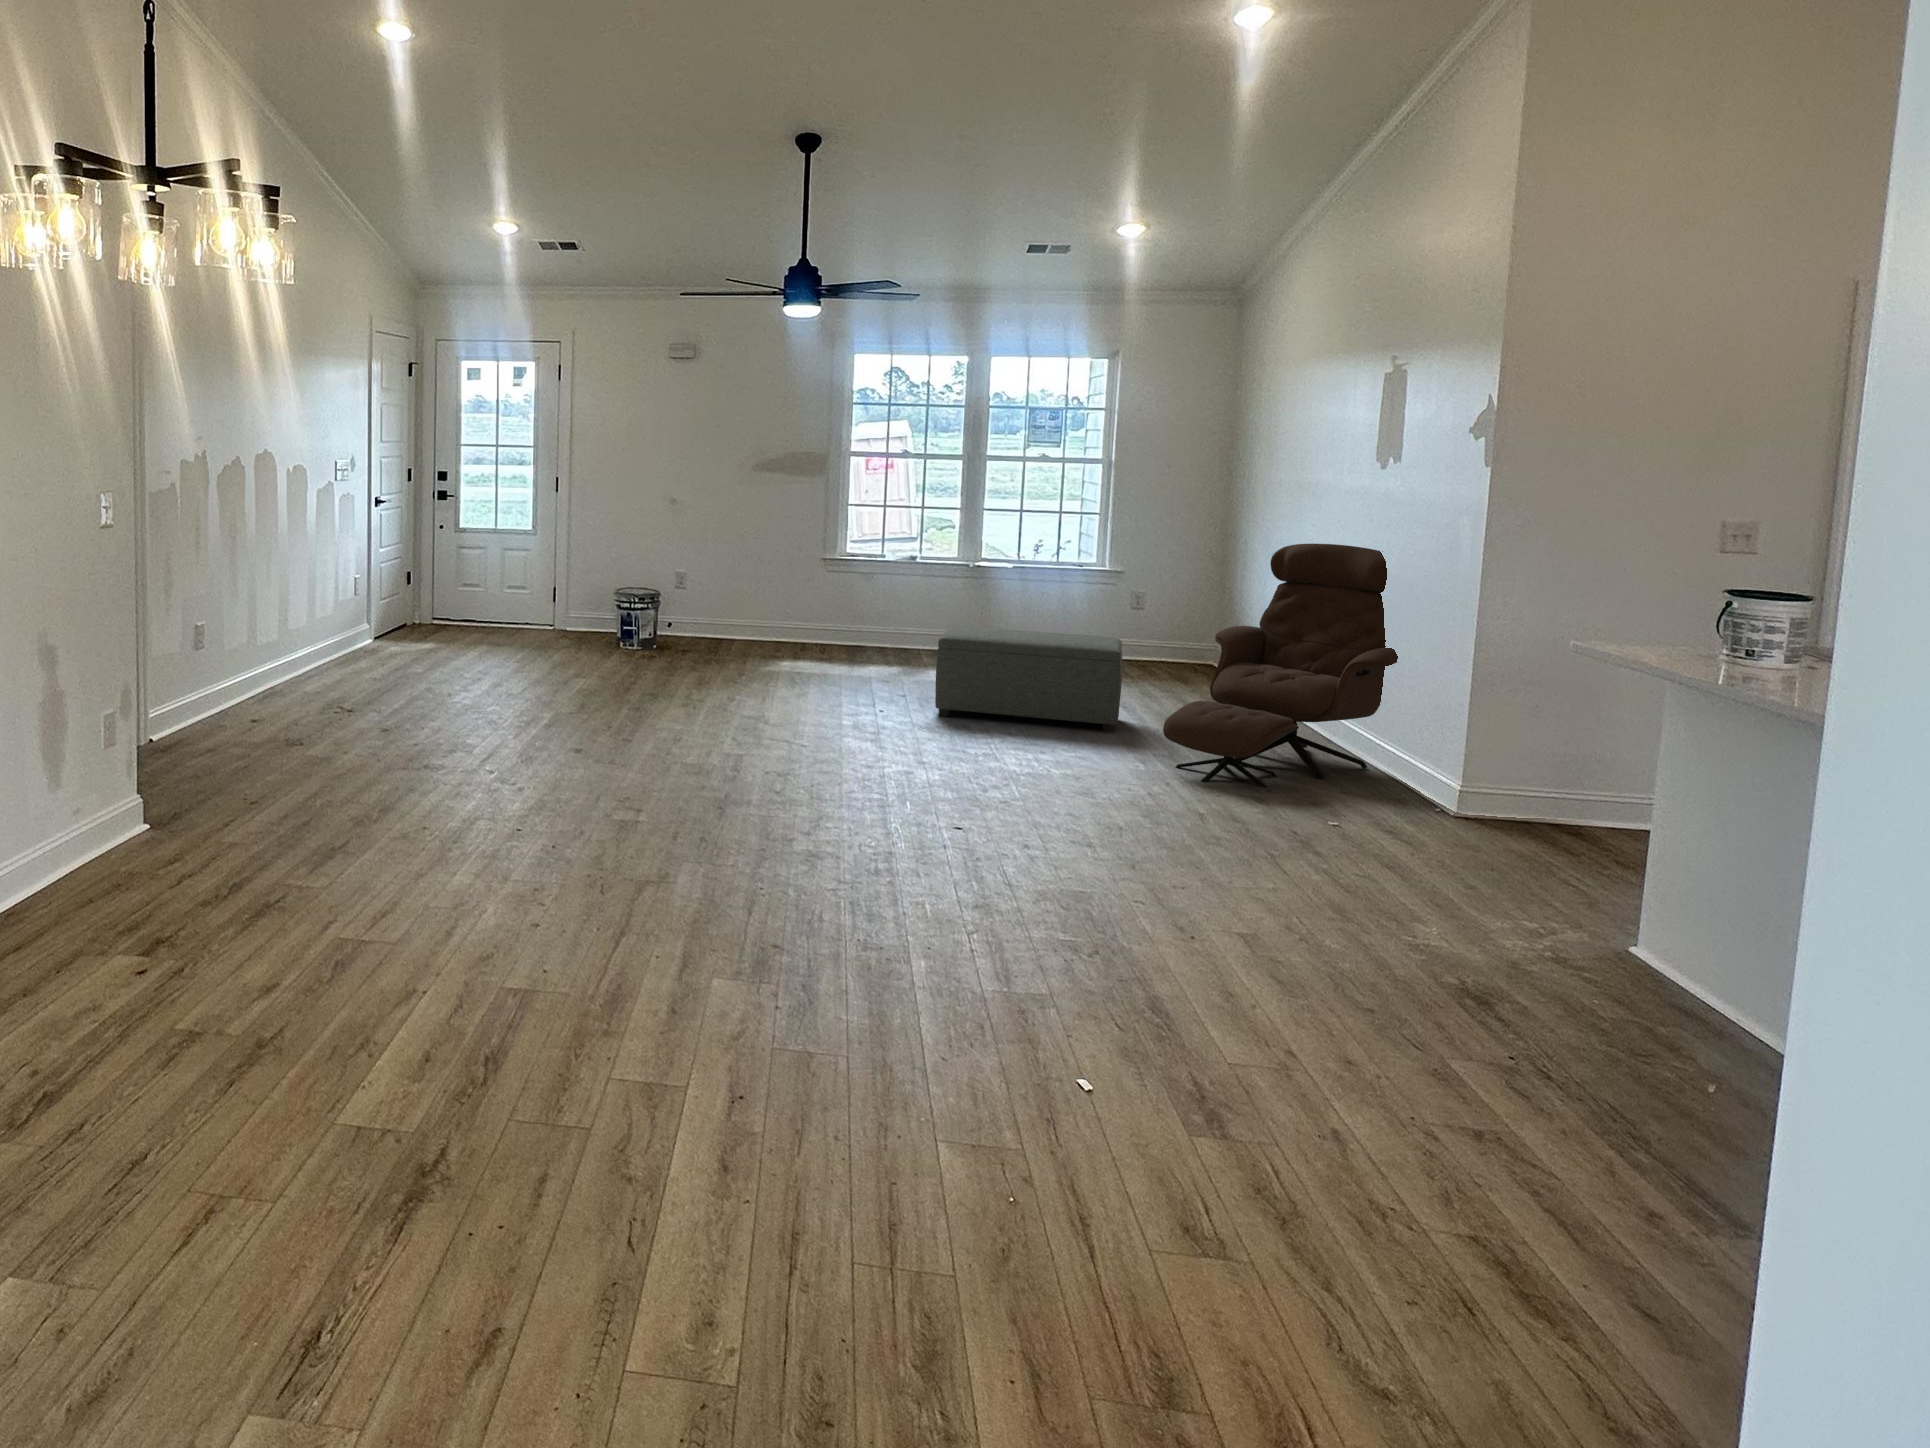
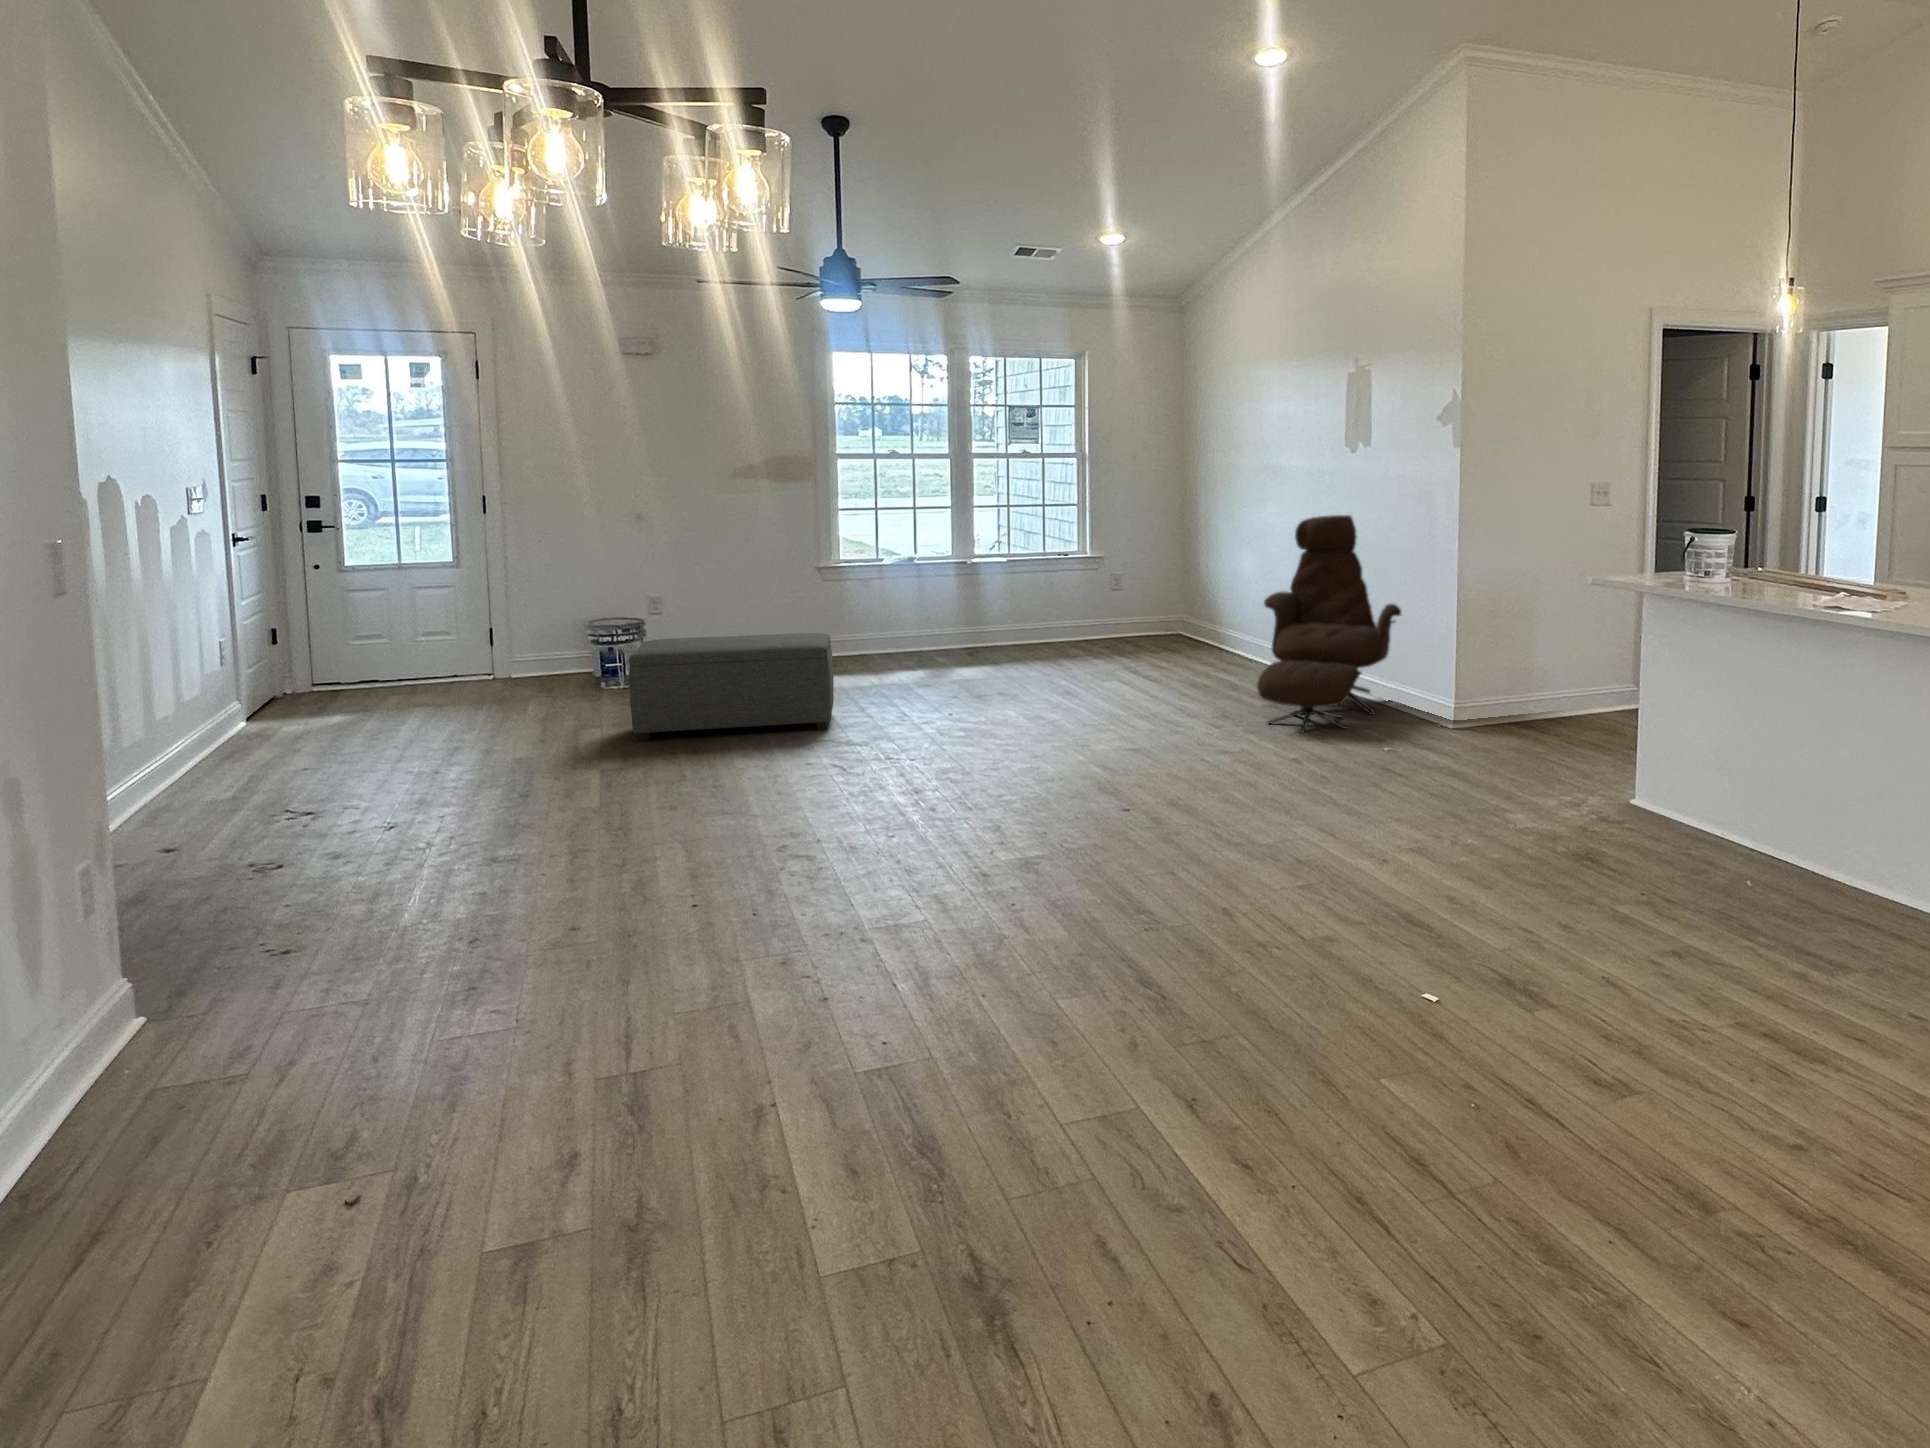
ottoman: present [935,626,1122,733] -> present [629,633,834,741]

